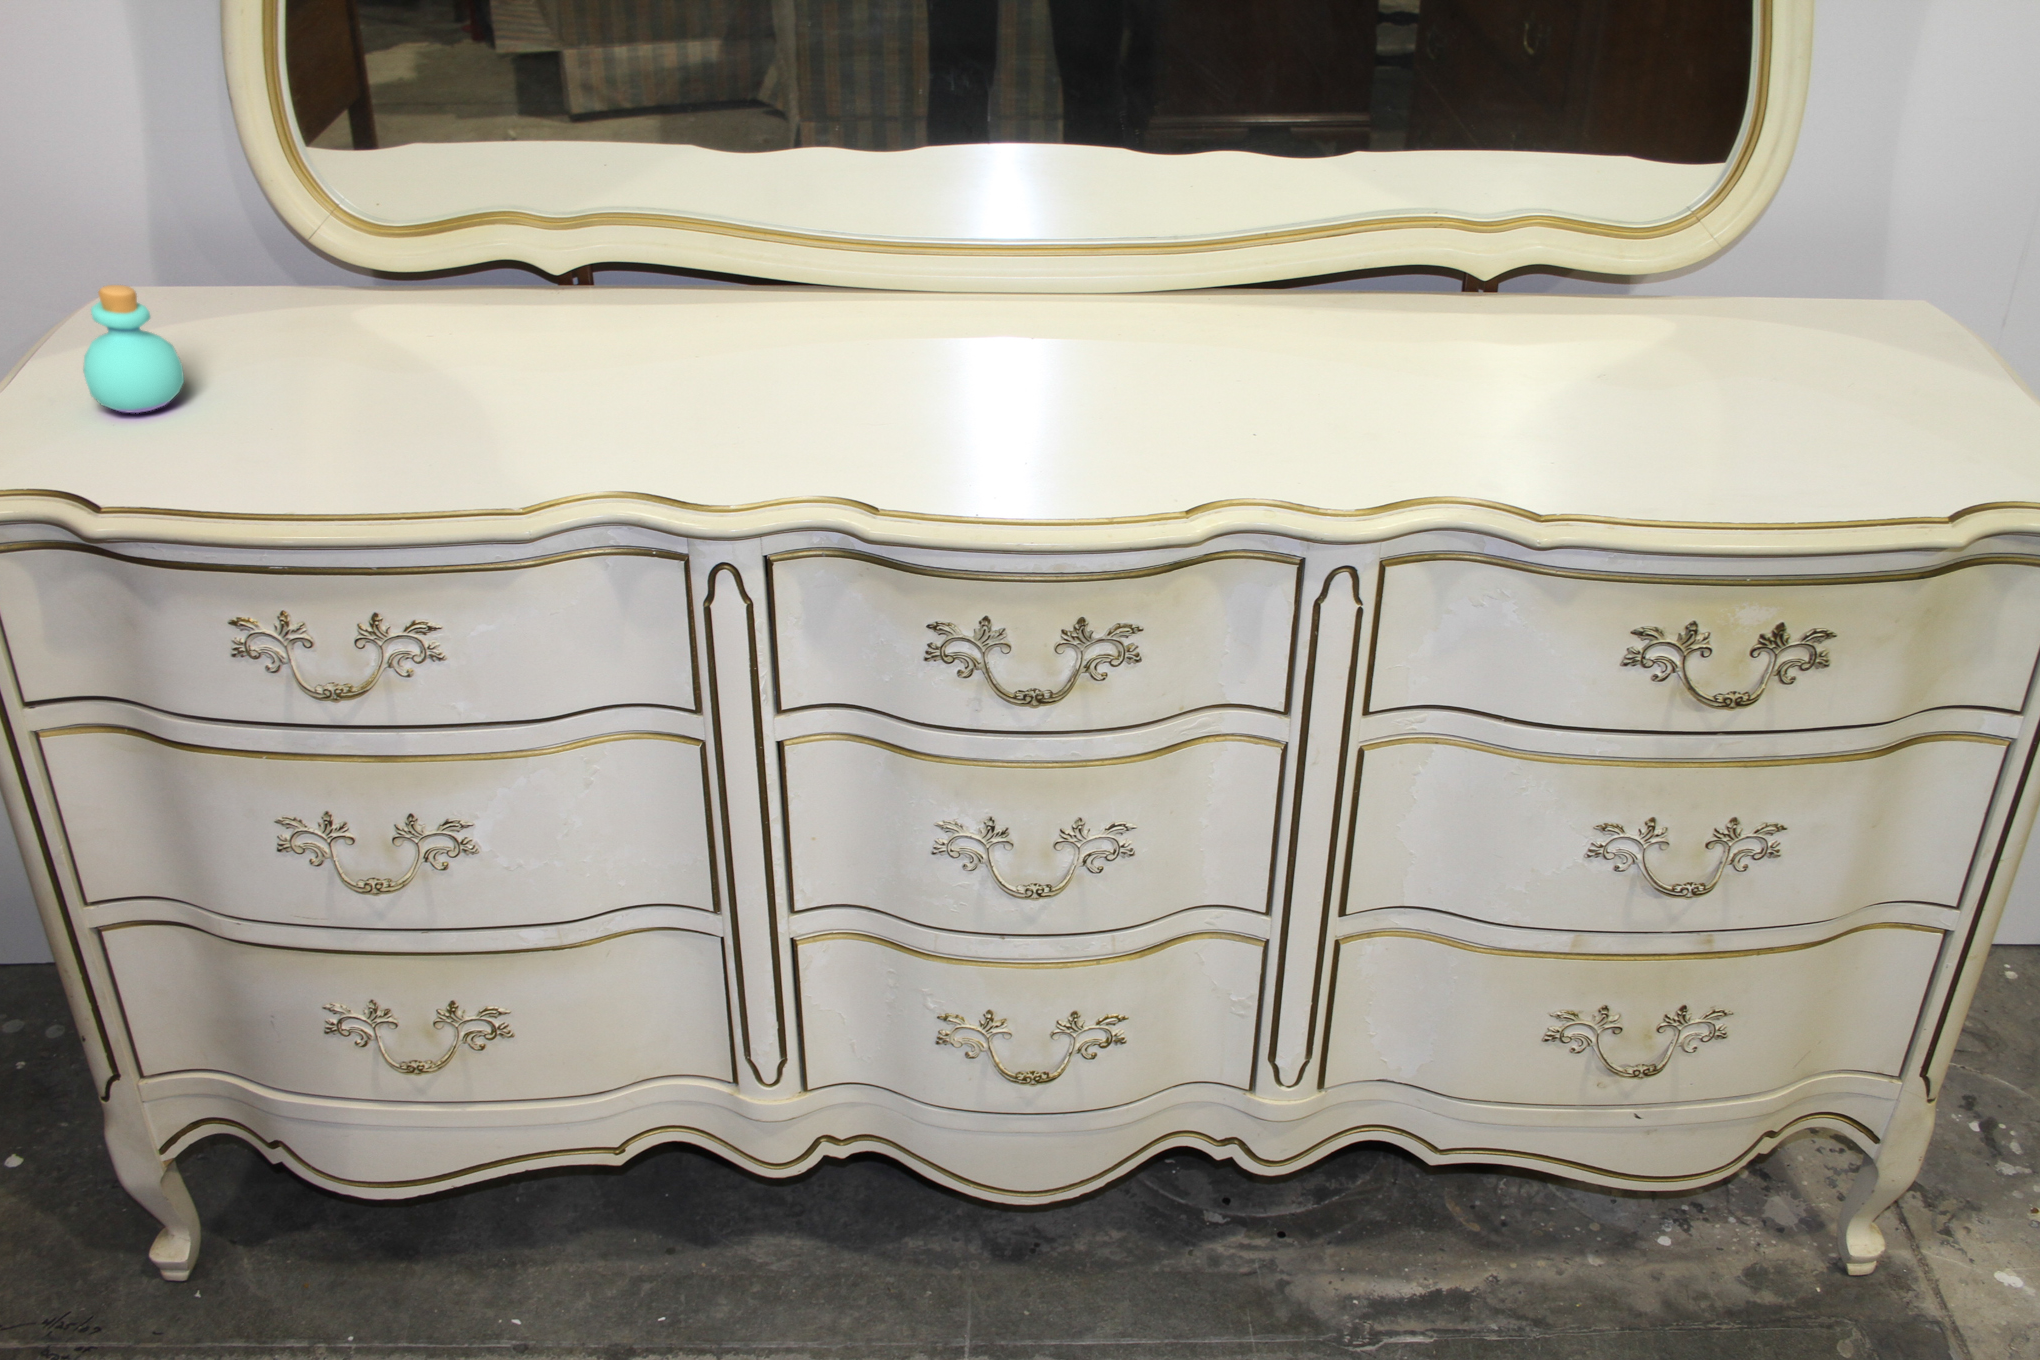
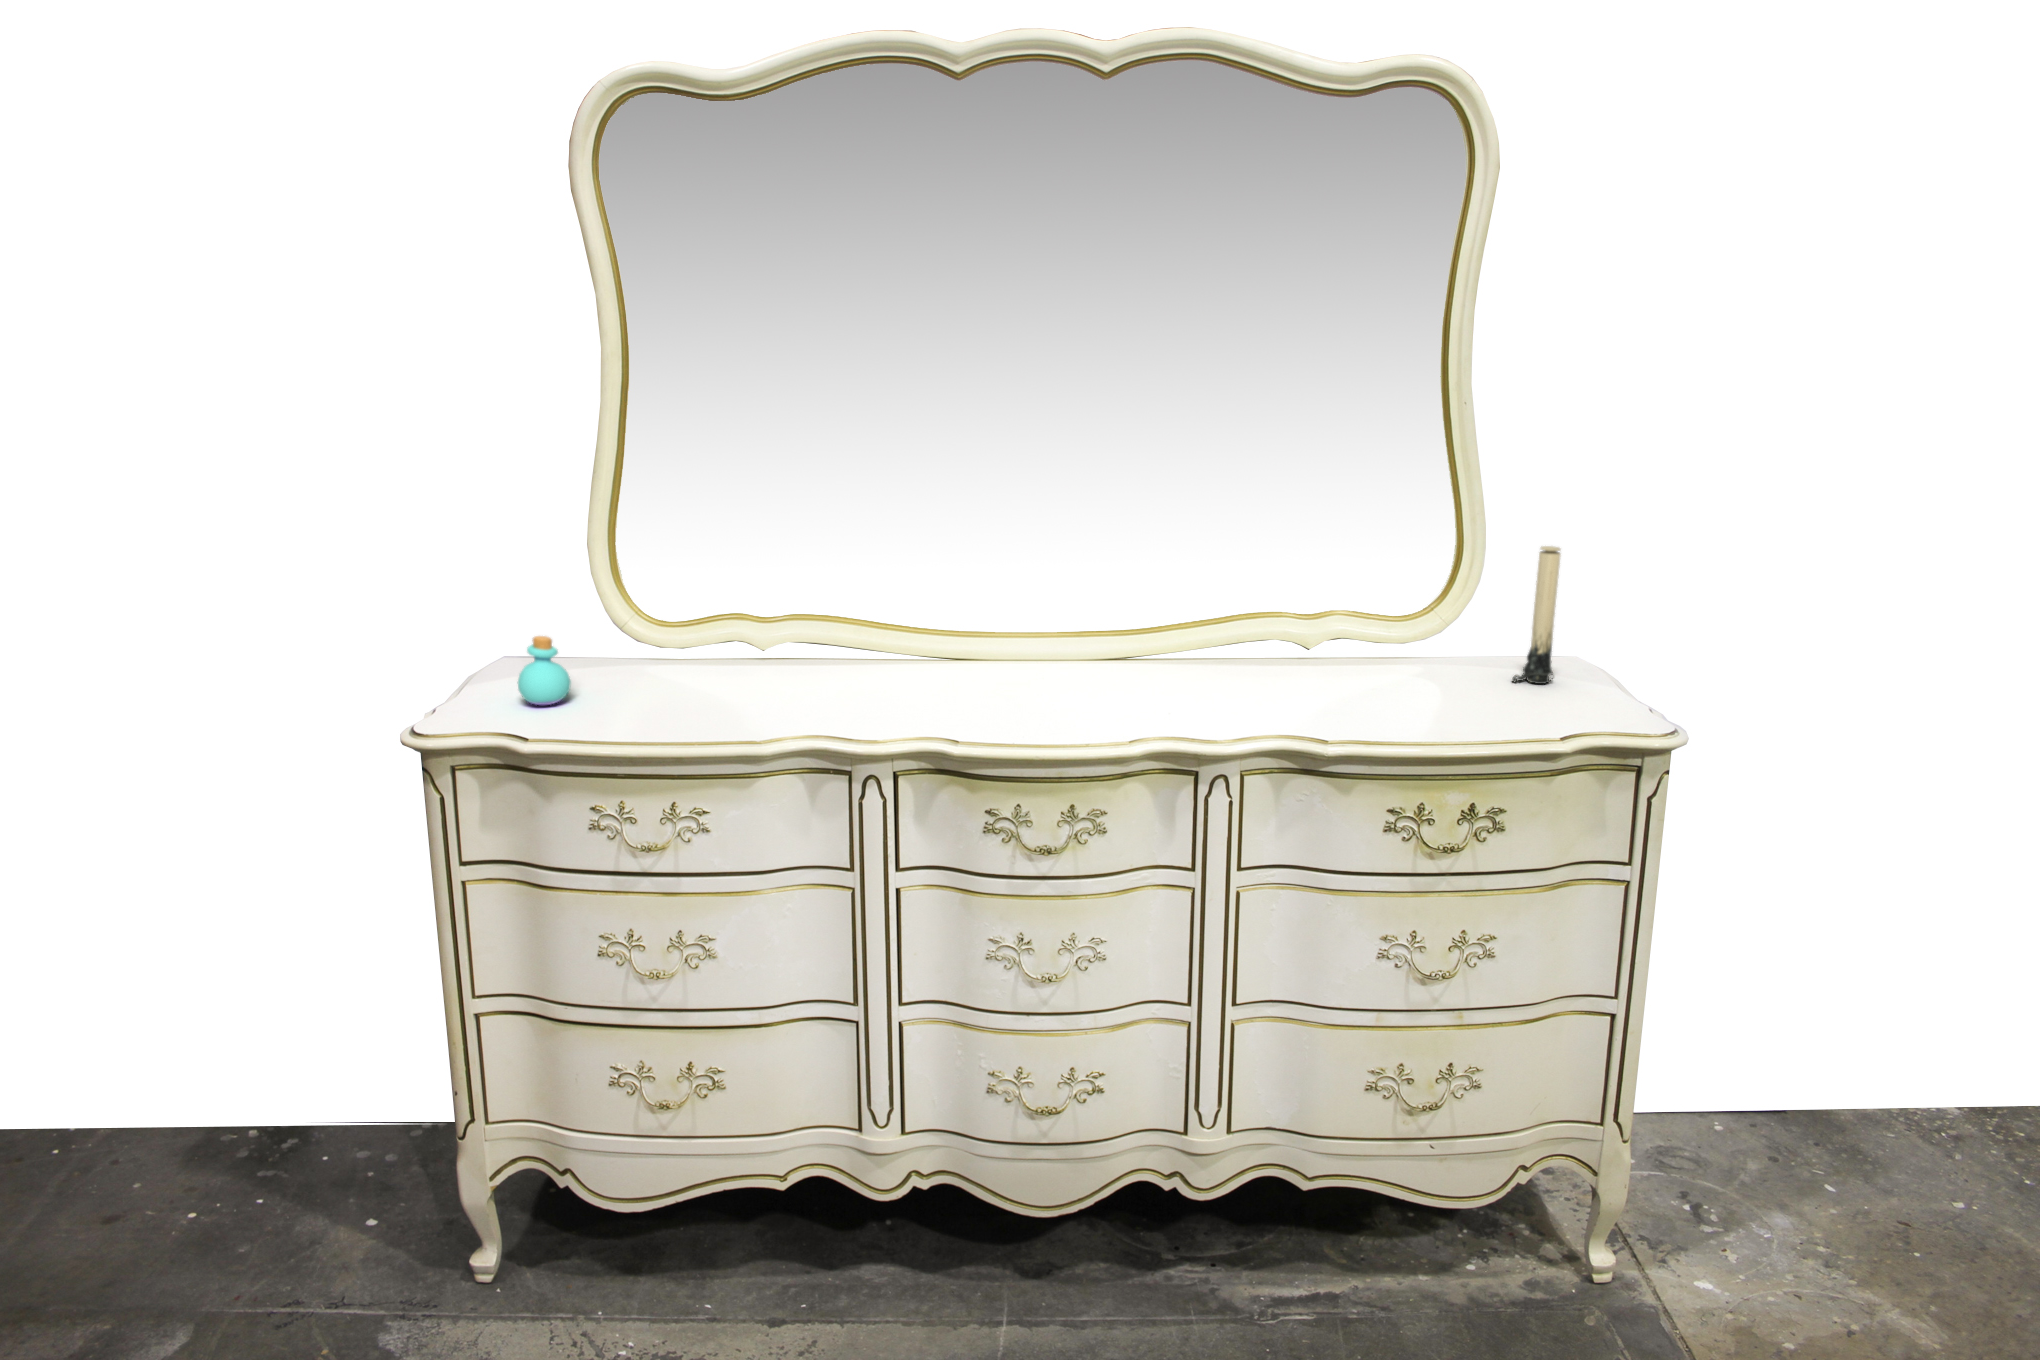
candle: none [1850,127,1977,375] -> present [1512,546,1561,684]

